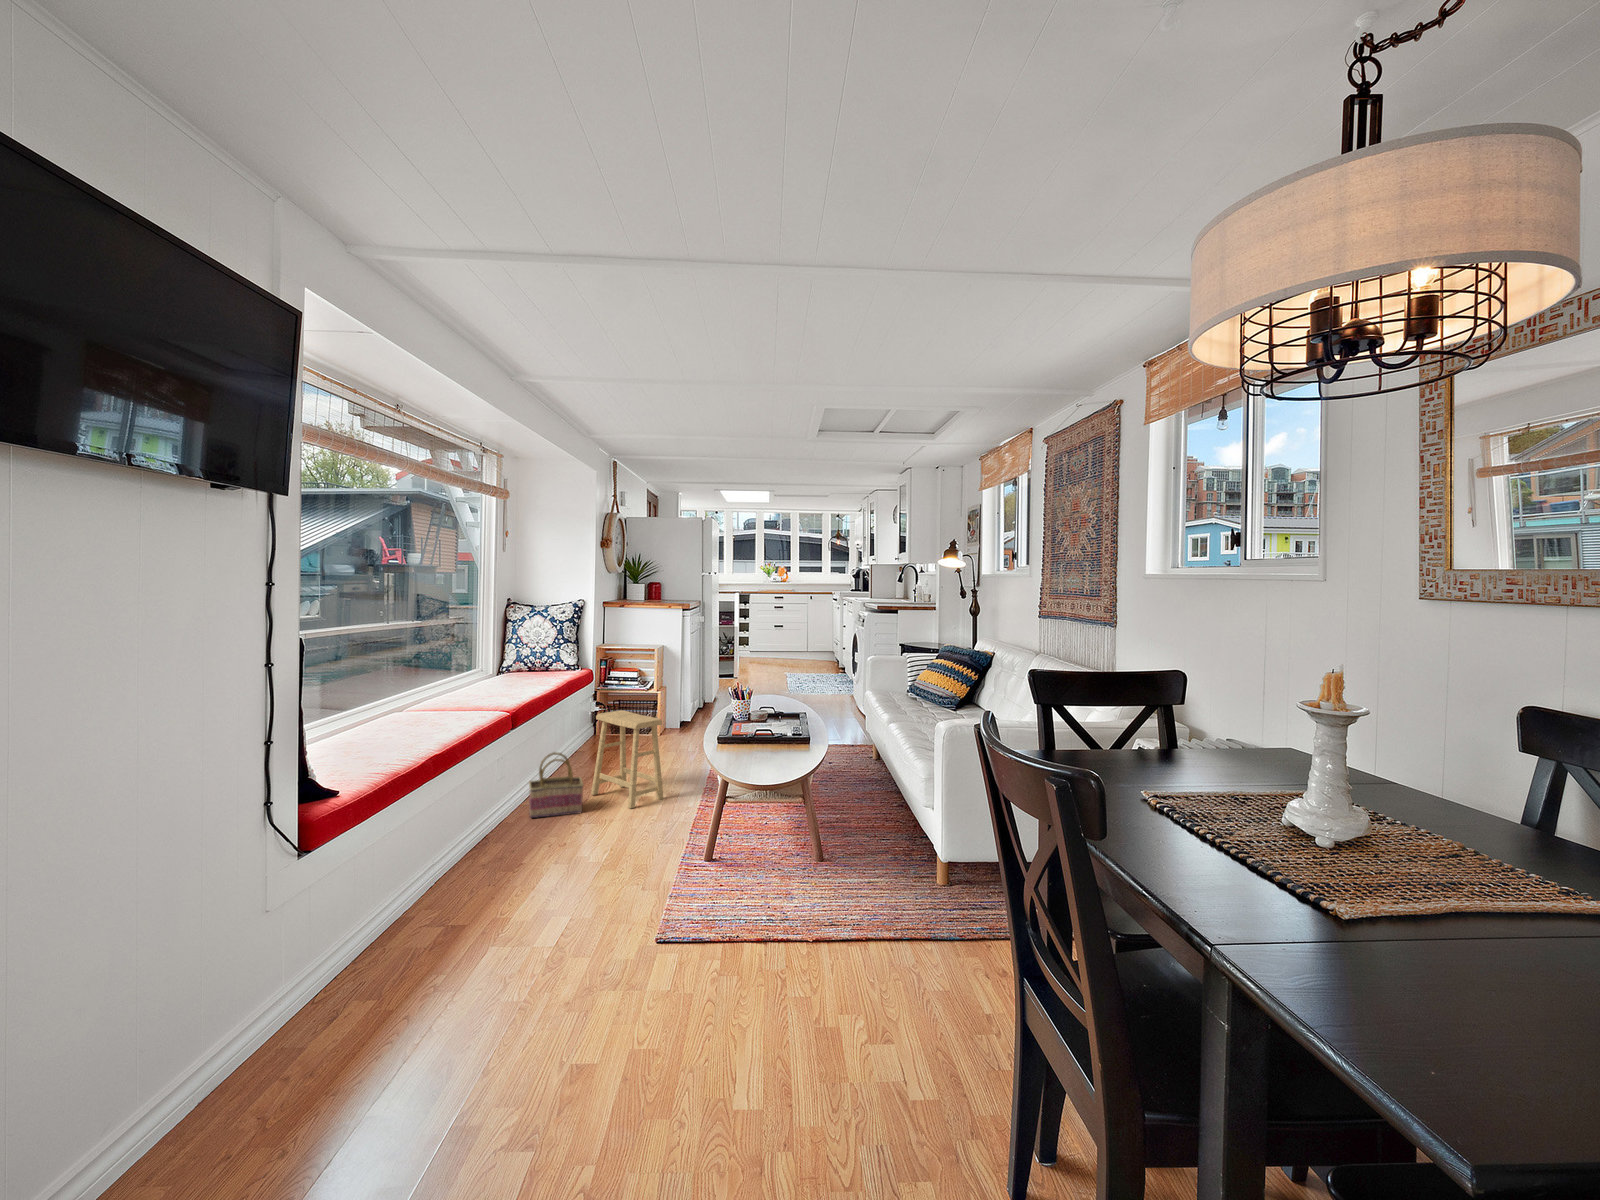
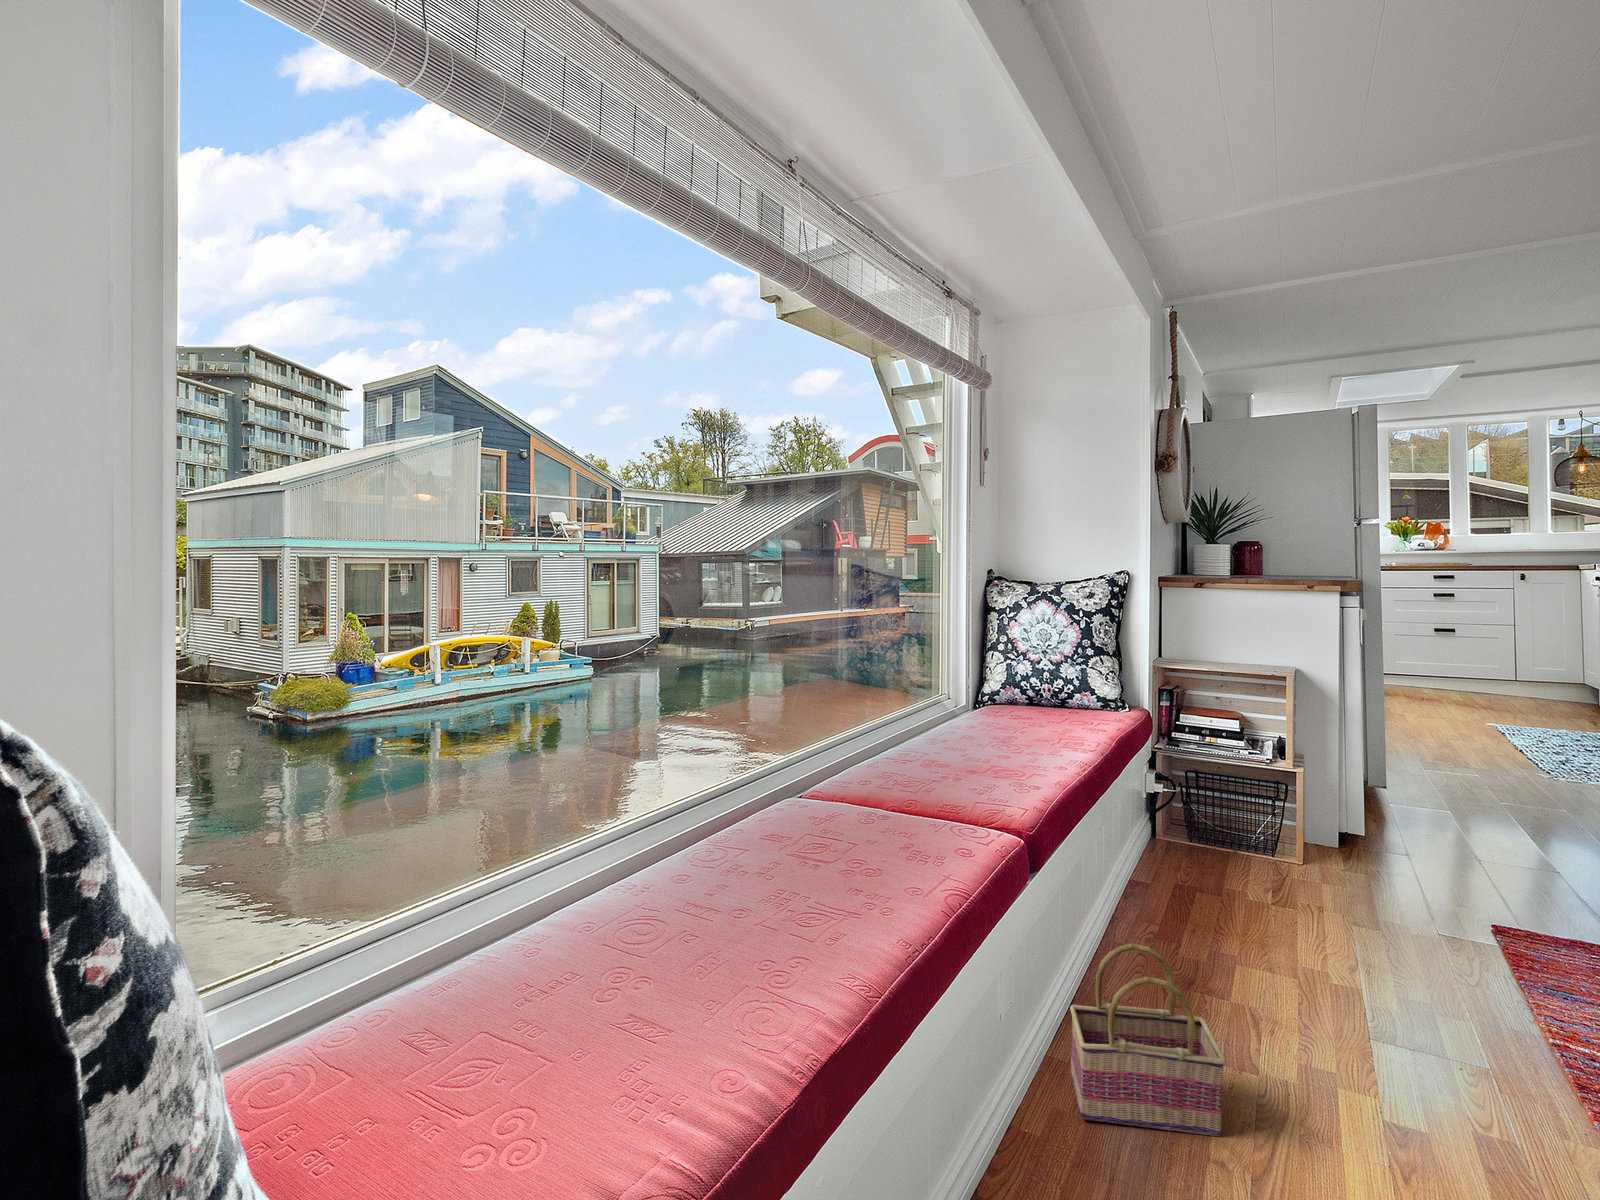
footstool: present [591,710,664,809] -> none [1217,840,1462,1162]

